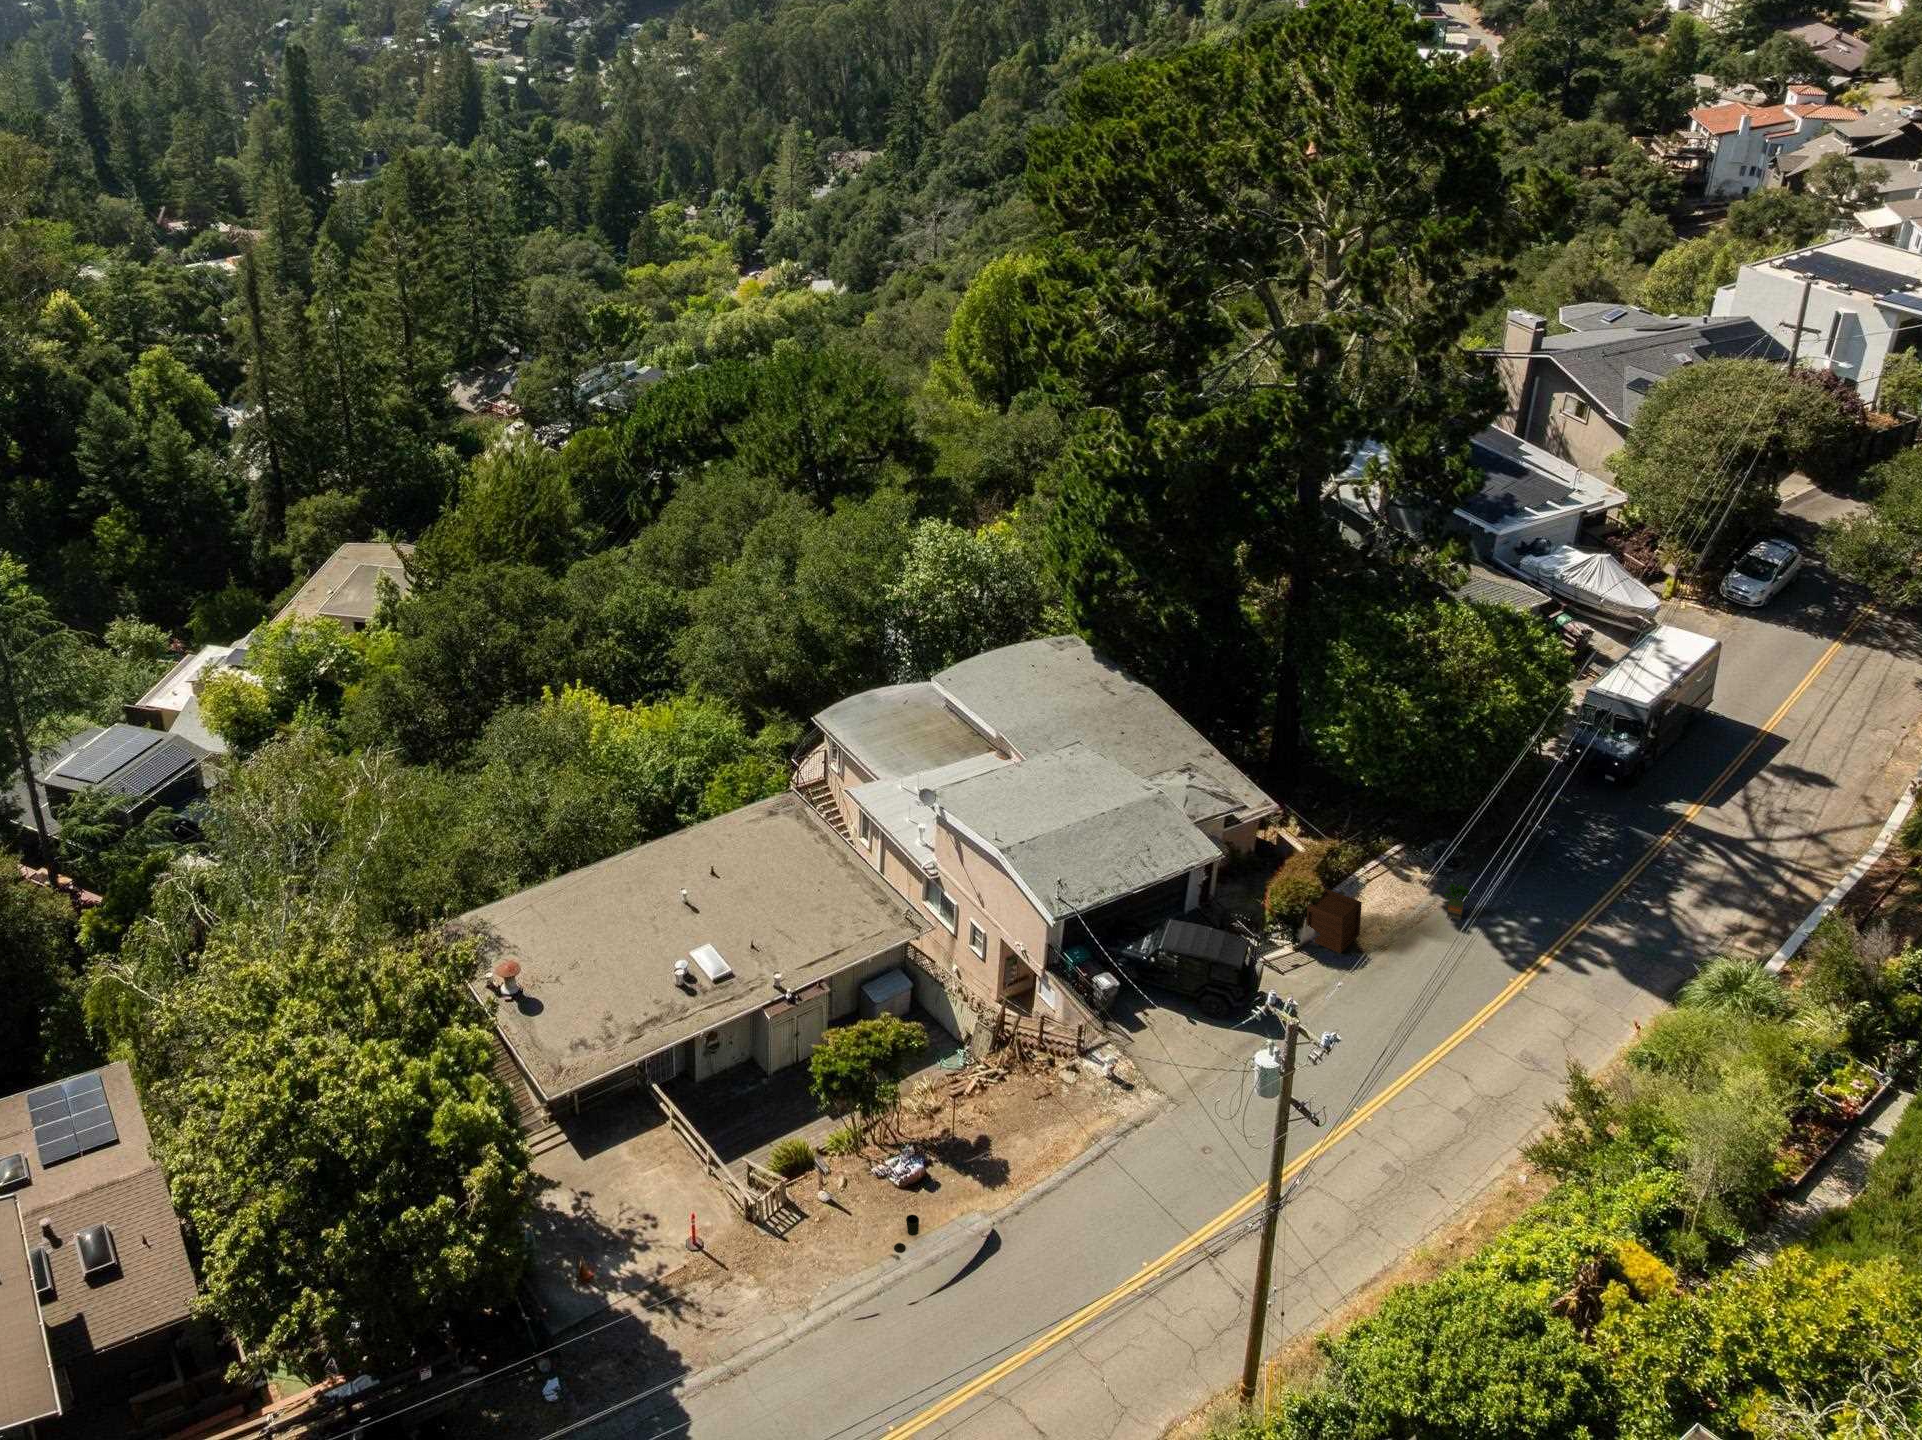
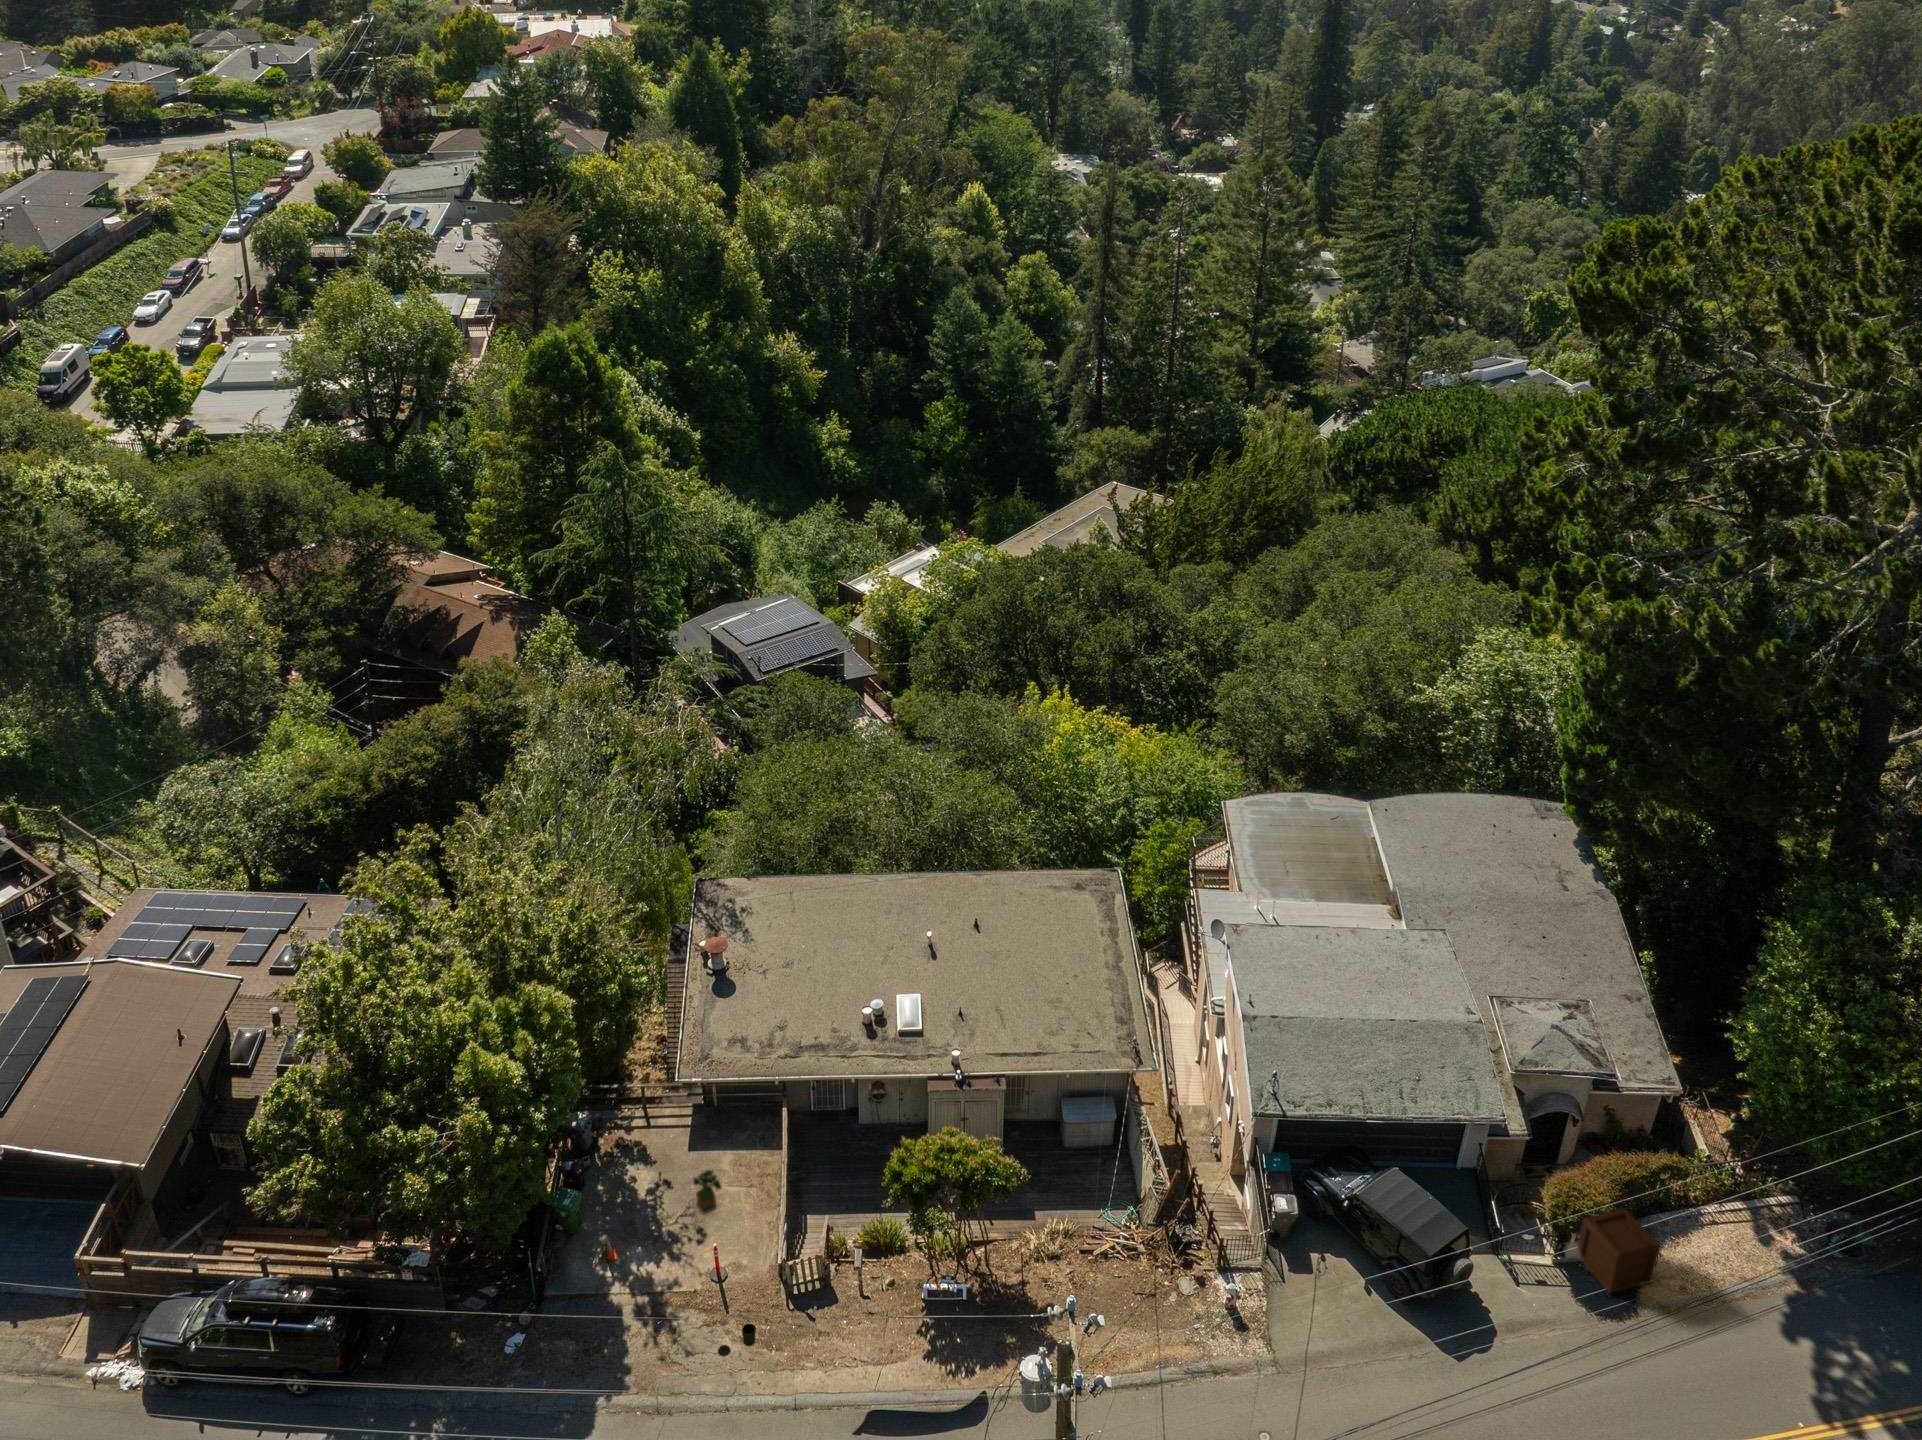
potted tree: present [1445,884,1470,920] -> present [693,1170,721,1213]
trash can: present [894,1215,919,1253] -> present [718,1324,756,1356]

